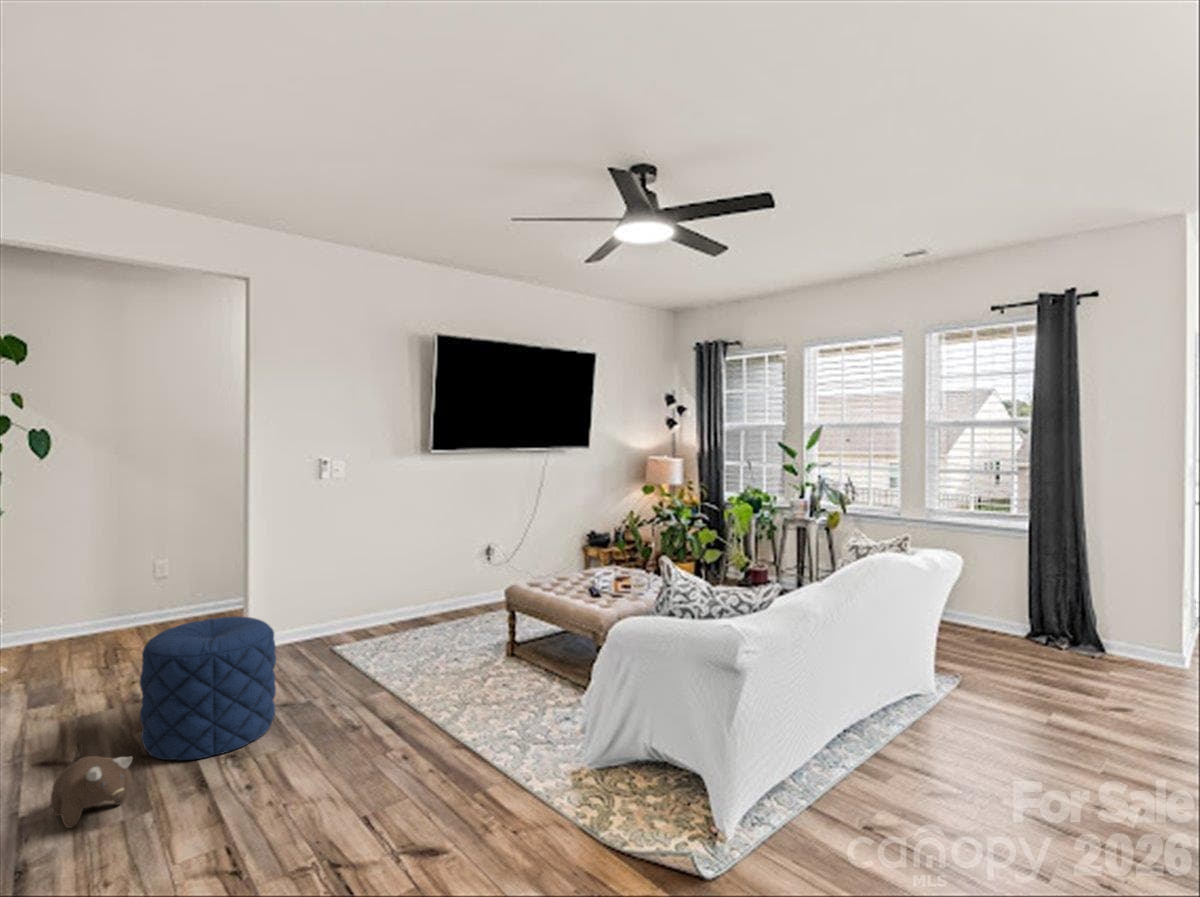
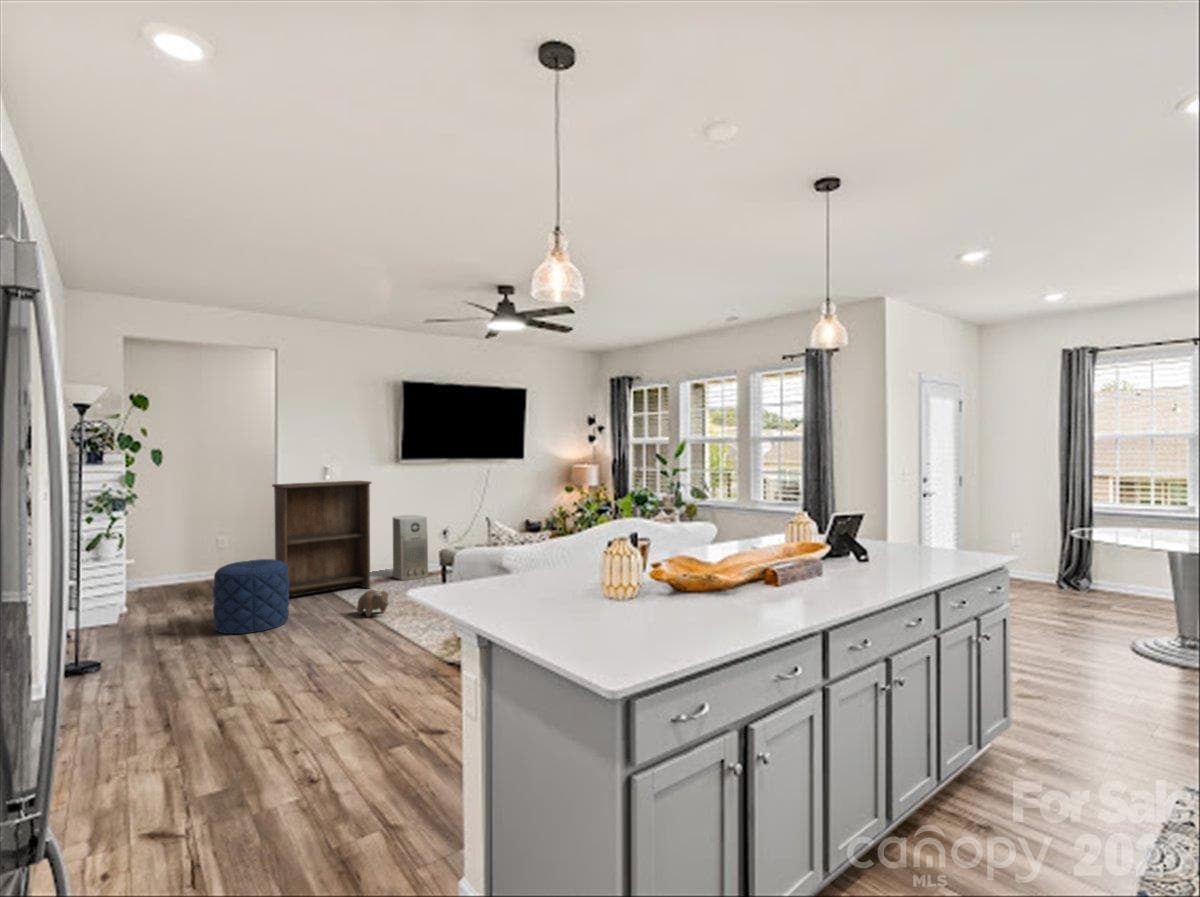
bookshelf: none [242,480,396,677] -> present [272,481,371,596]
air purifier: none [418,529,471,627] -> present [393,515,428,580]
plush toy: present [51,756,132,828] -> present [357,590,391,617]

